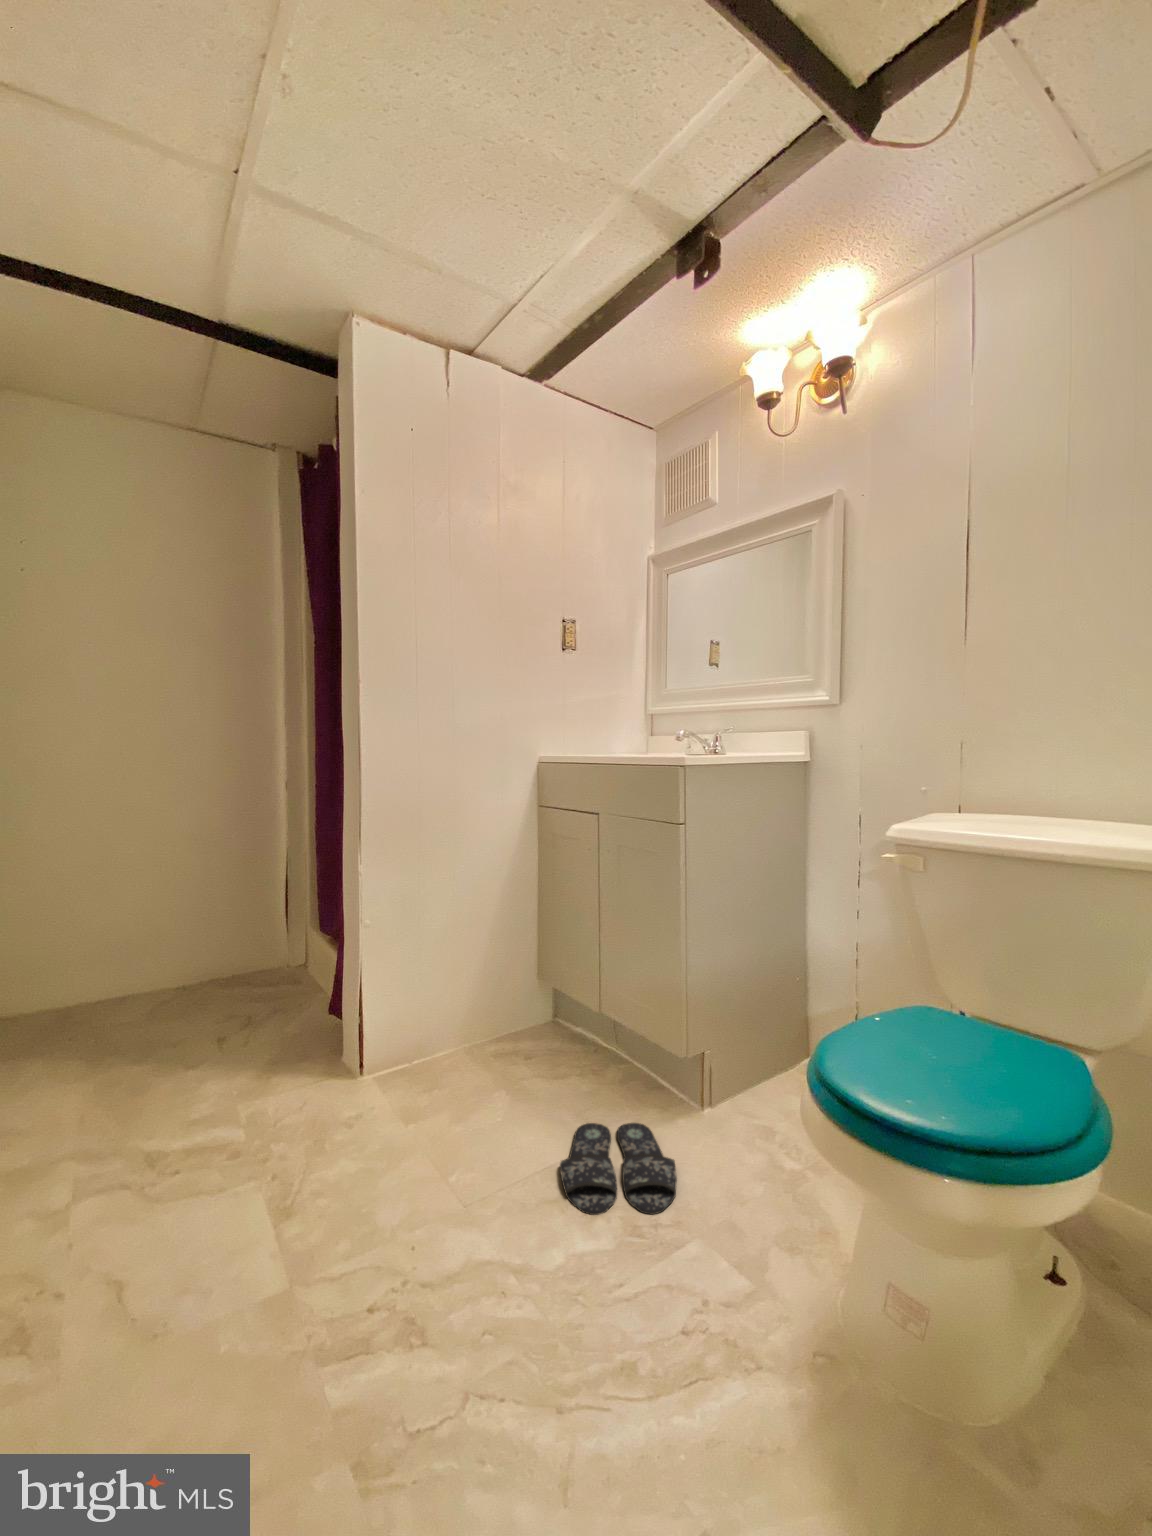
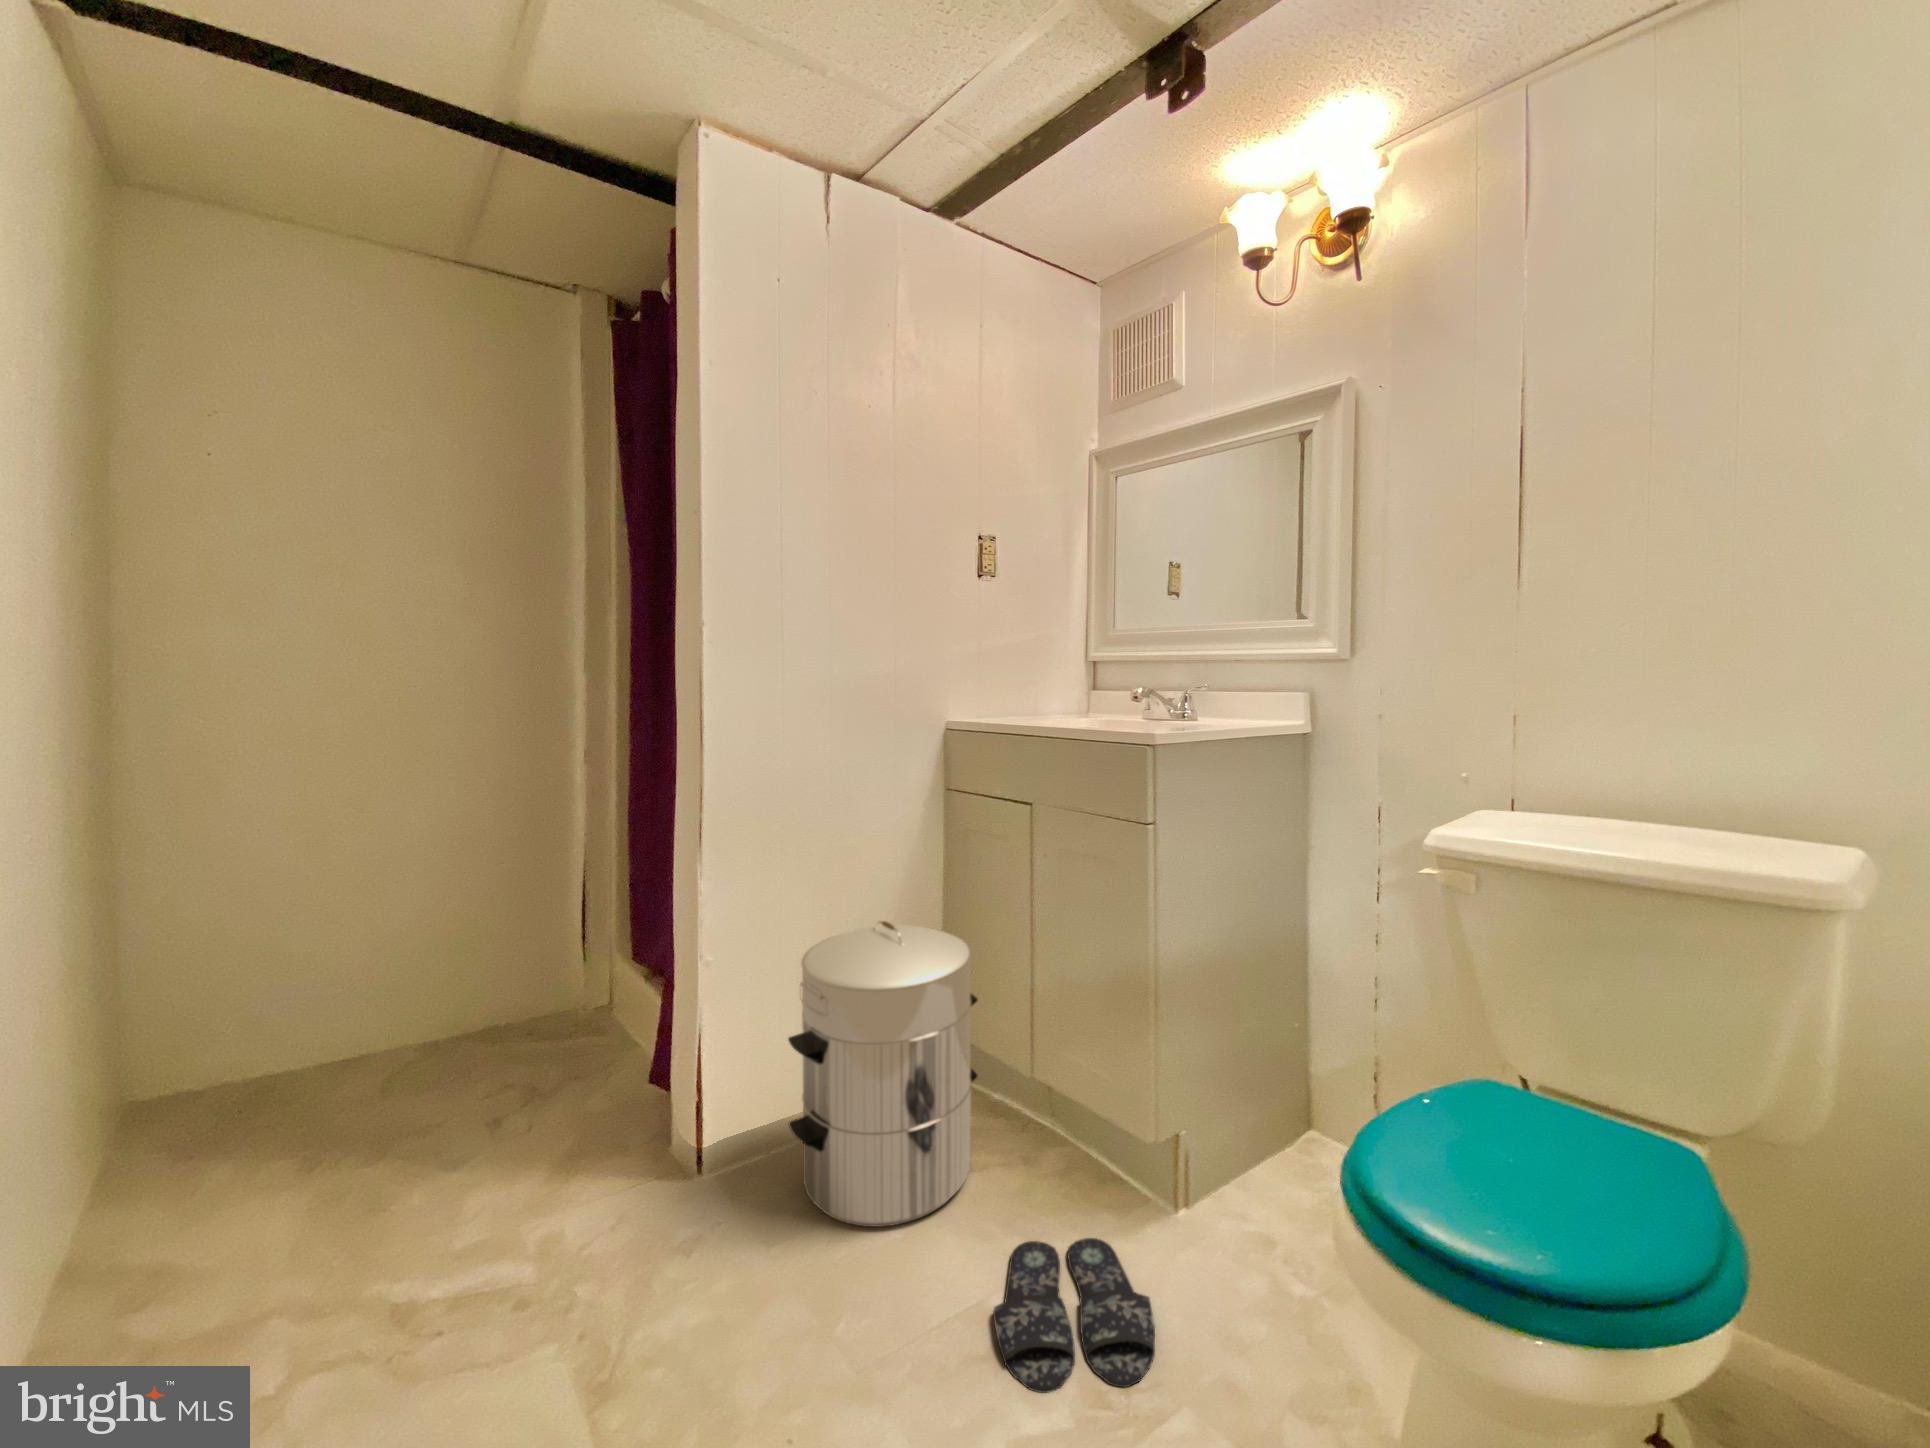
waste bin: none [418,895,557,1111] -> present [788,921,978,1227]

